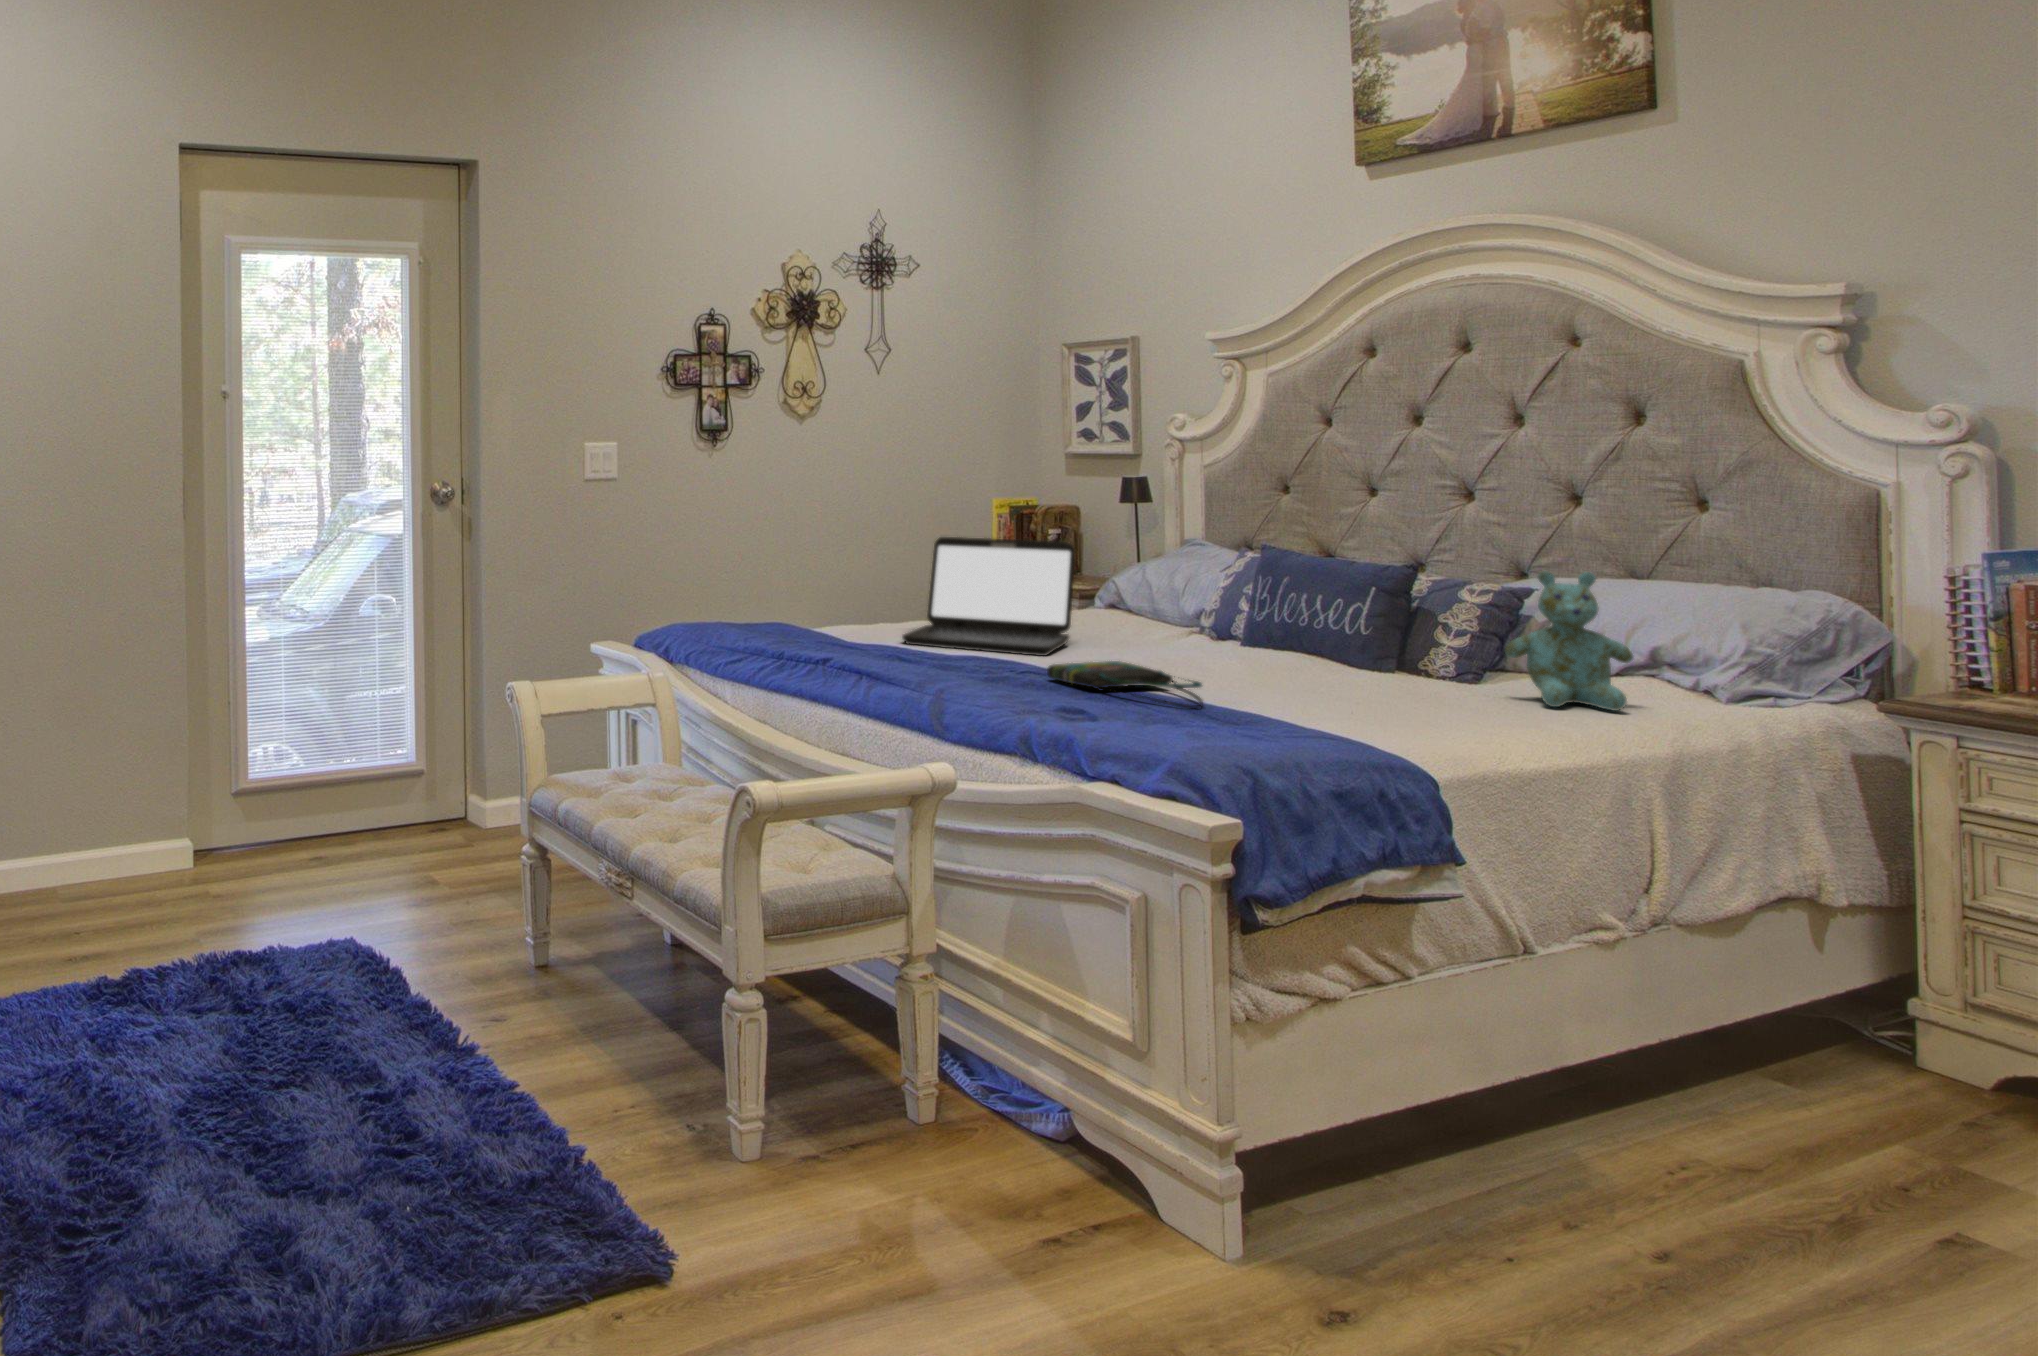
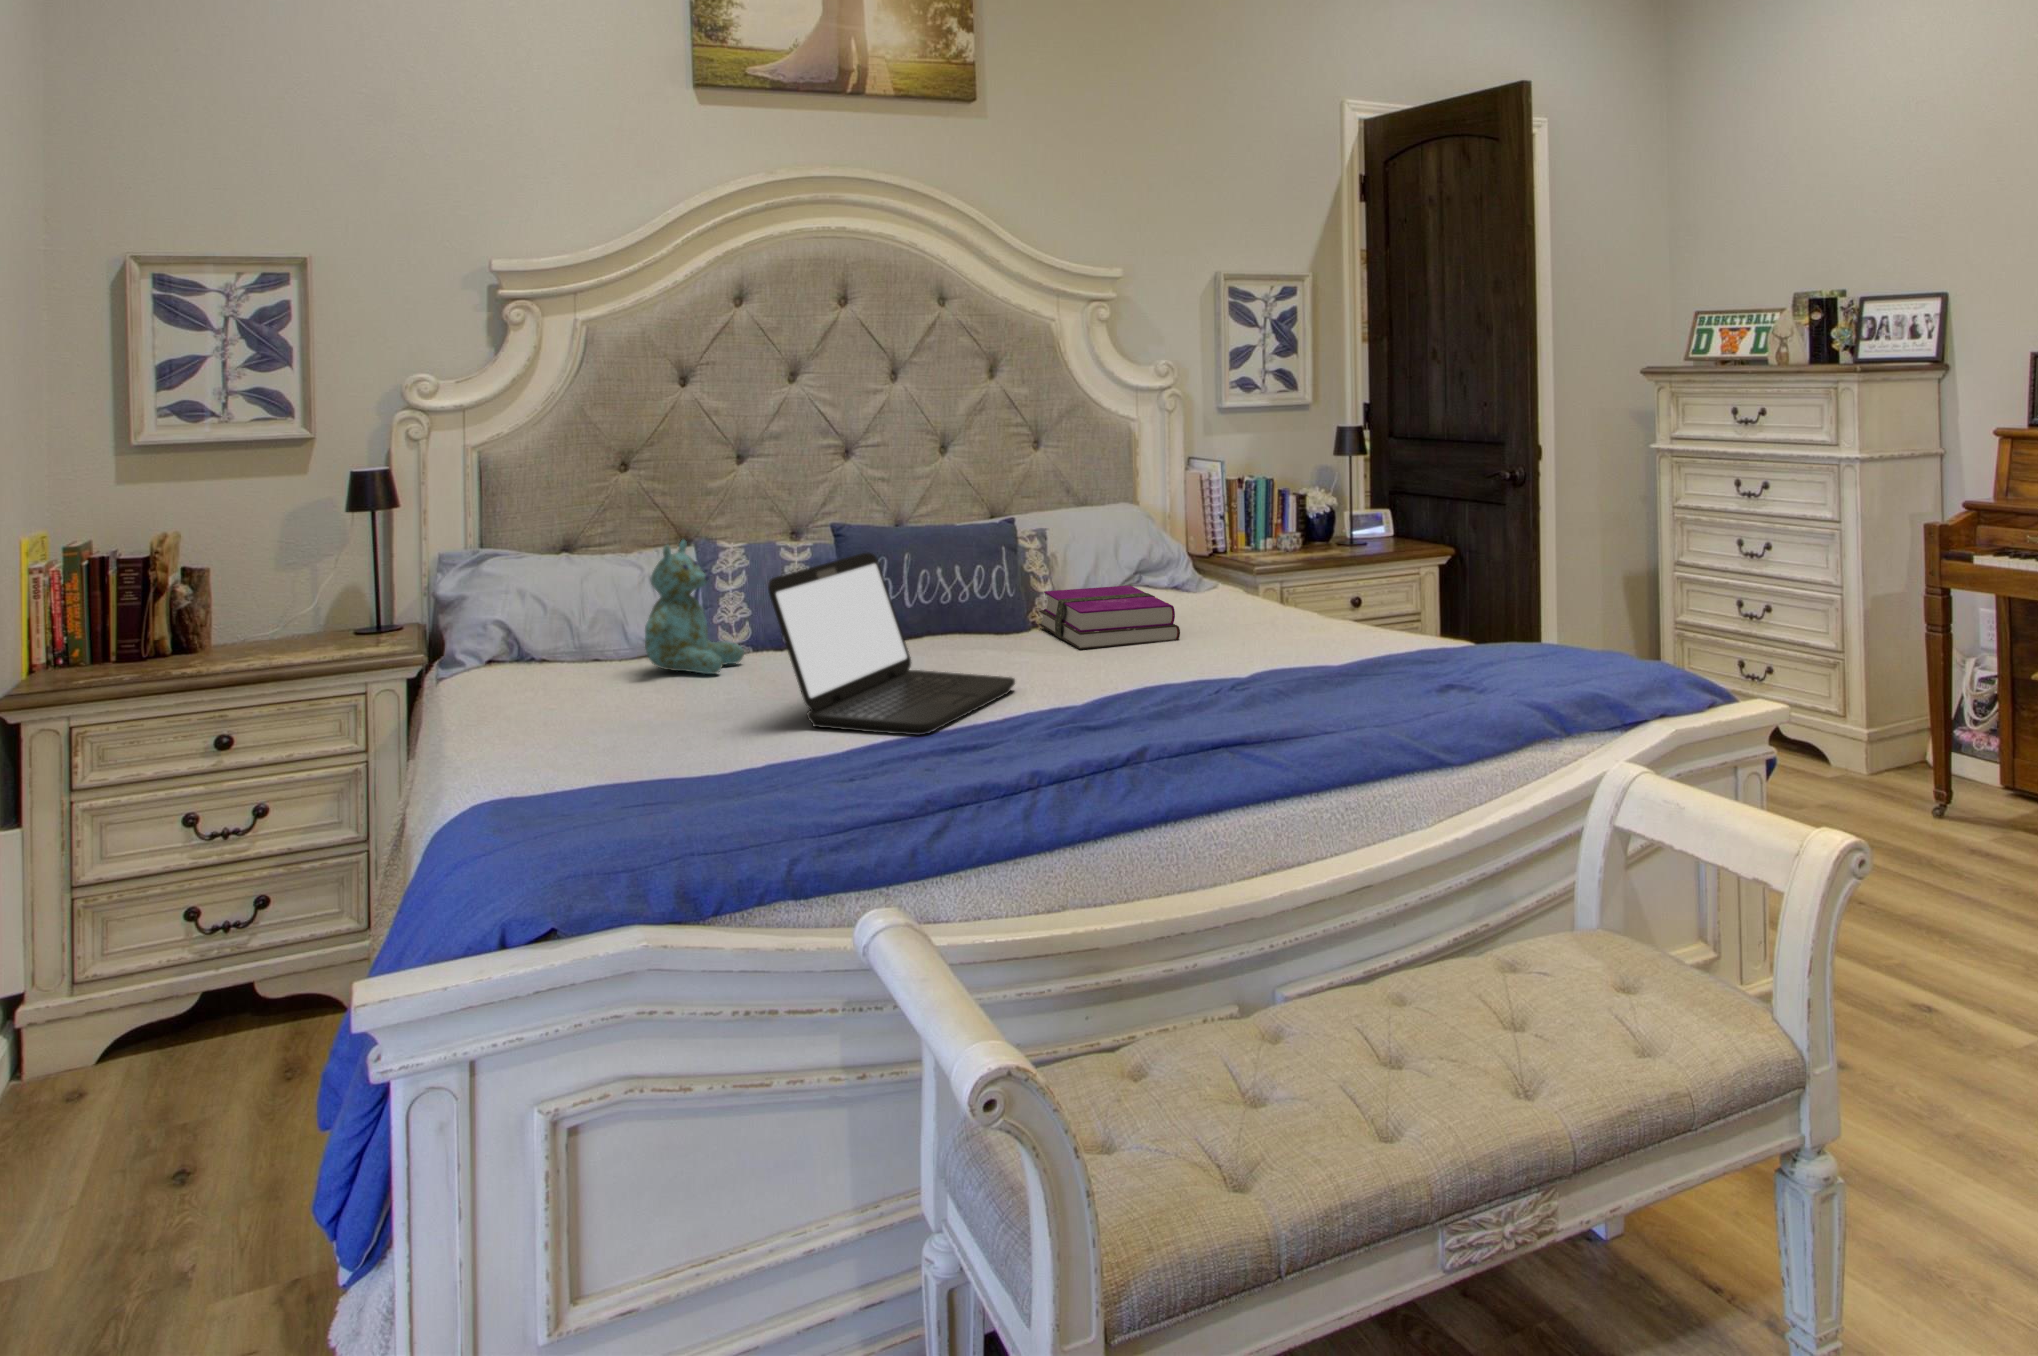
stuffed bear: present [1505,571,1633,711] -> present [645,540,744,674]
notebook: none [1226,632,1418,687] -> present [1039,586,1180,649]
tote bag: present [1047,661,1203,709] -> none [1173,635,1354,687]

